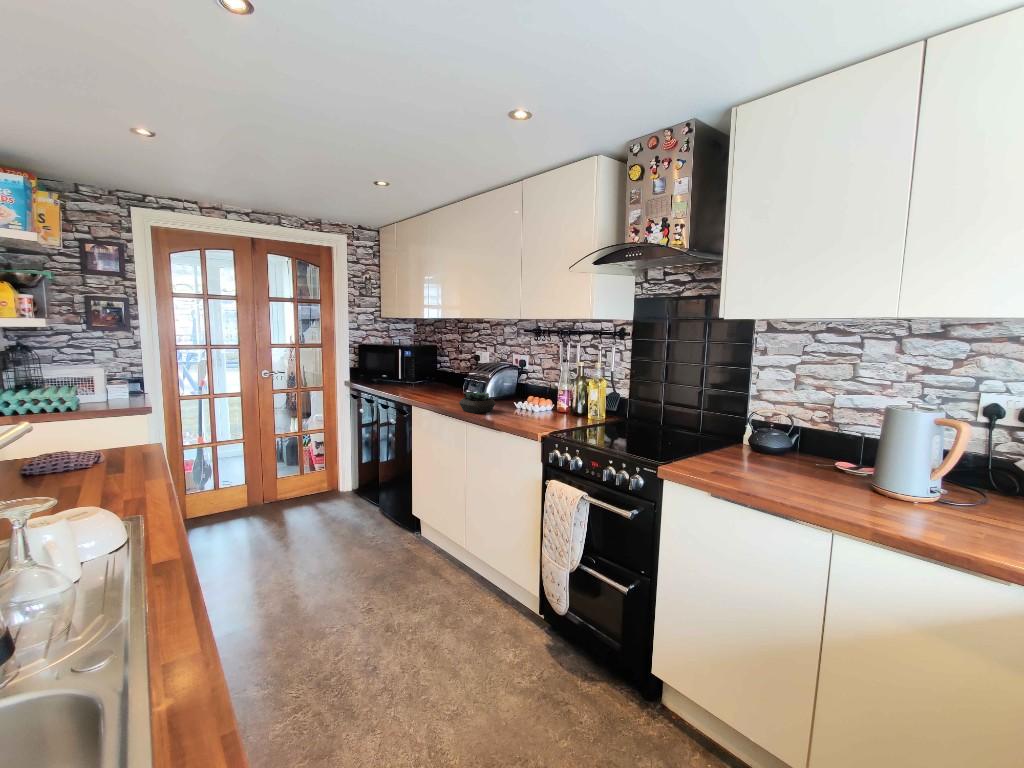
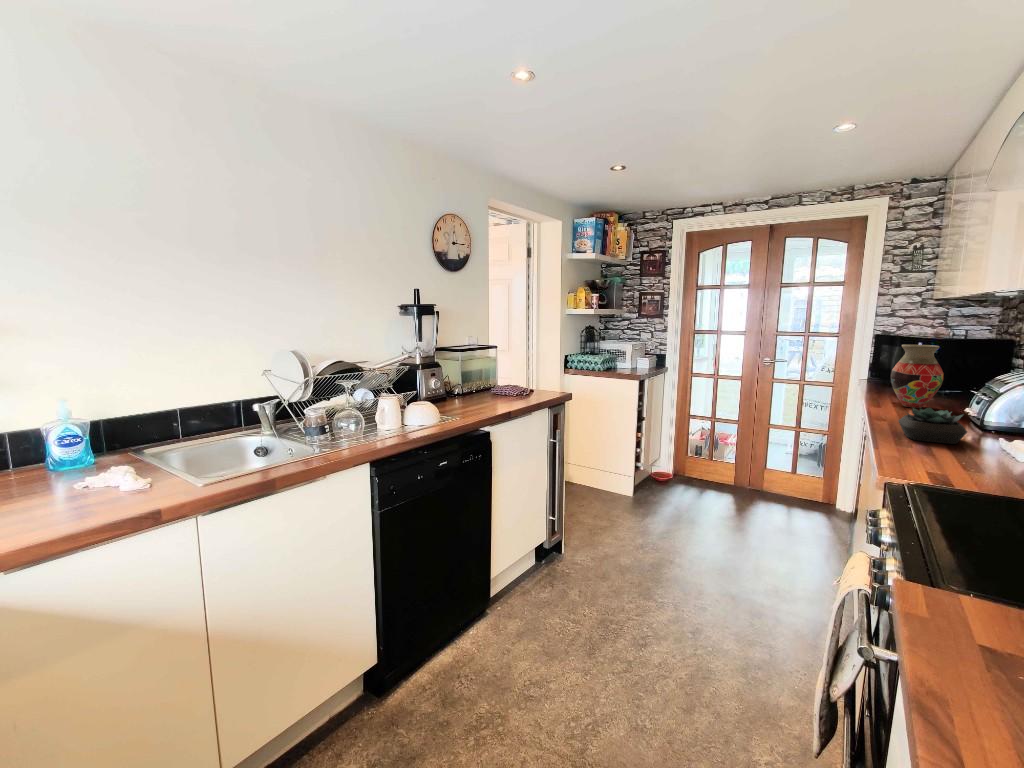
vase: none [405,351,433,395] -> present [891,345,944,408]

